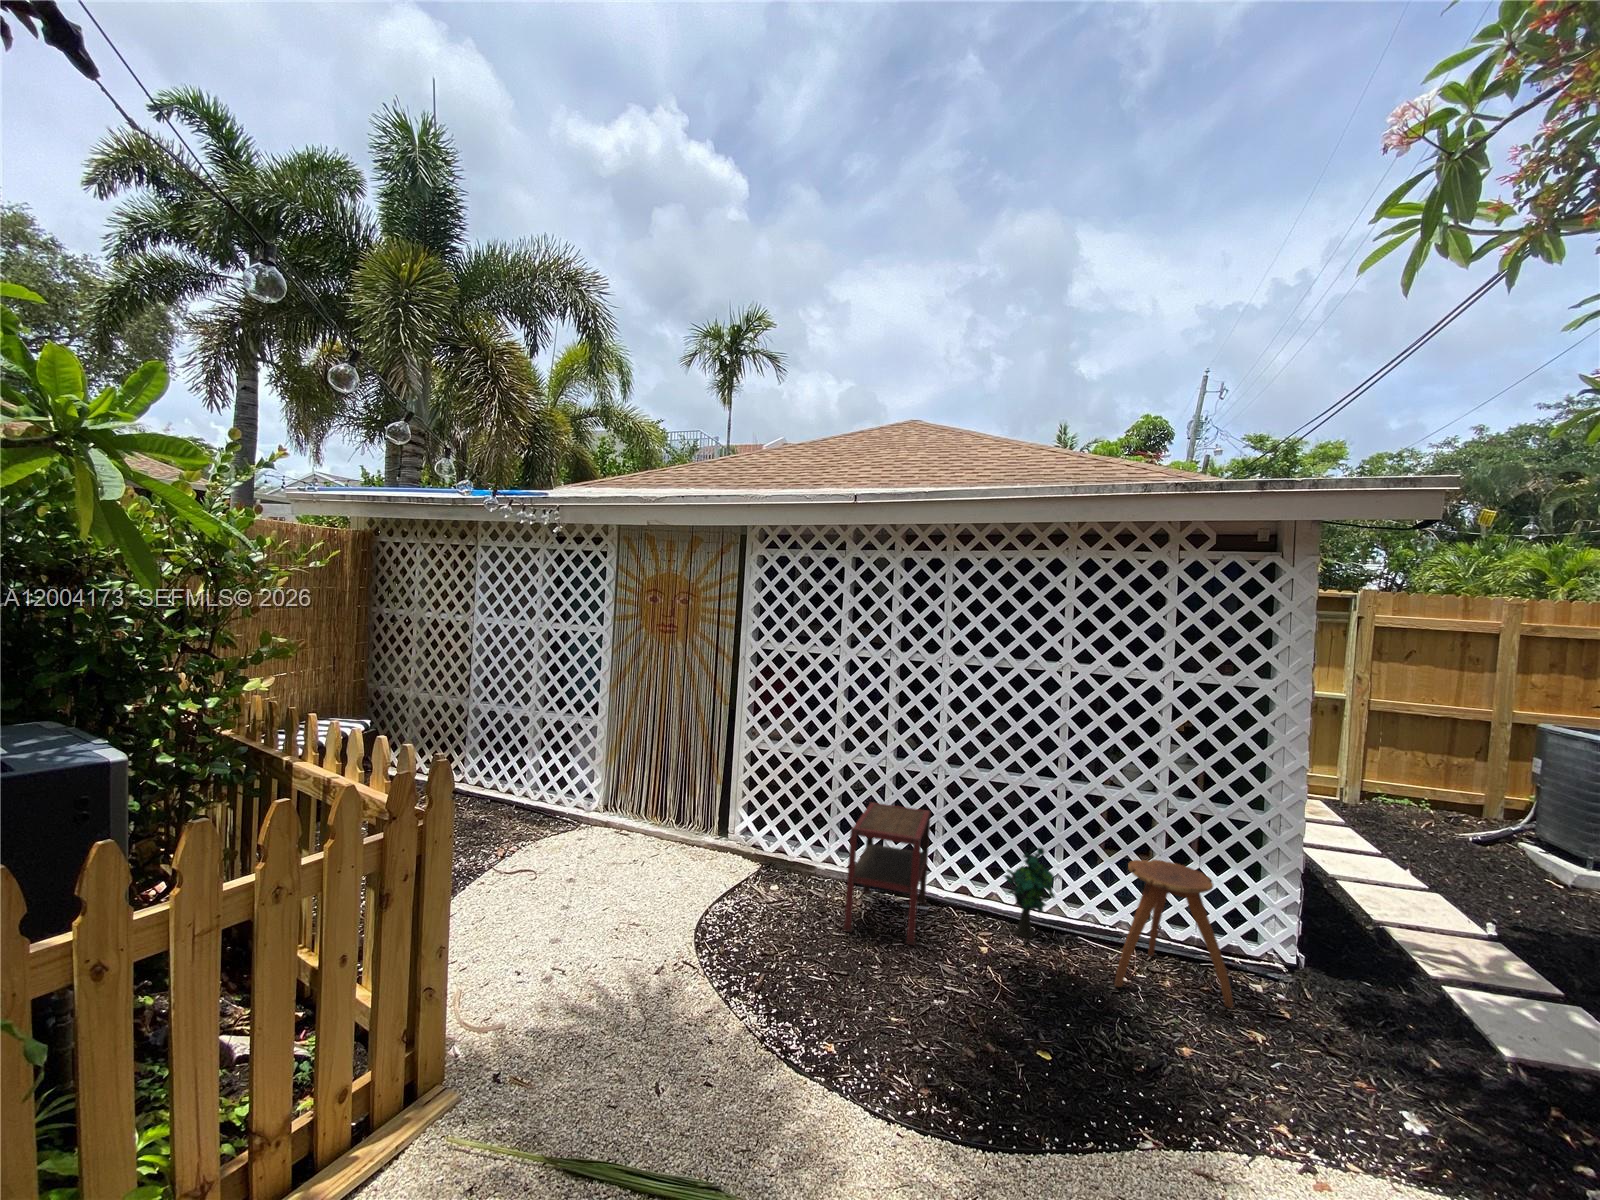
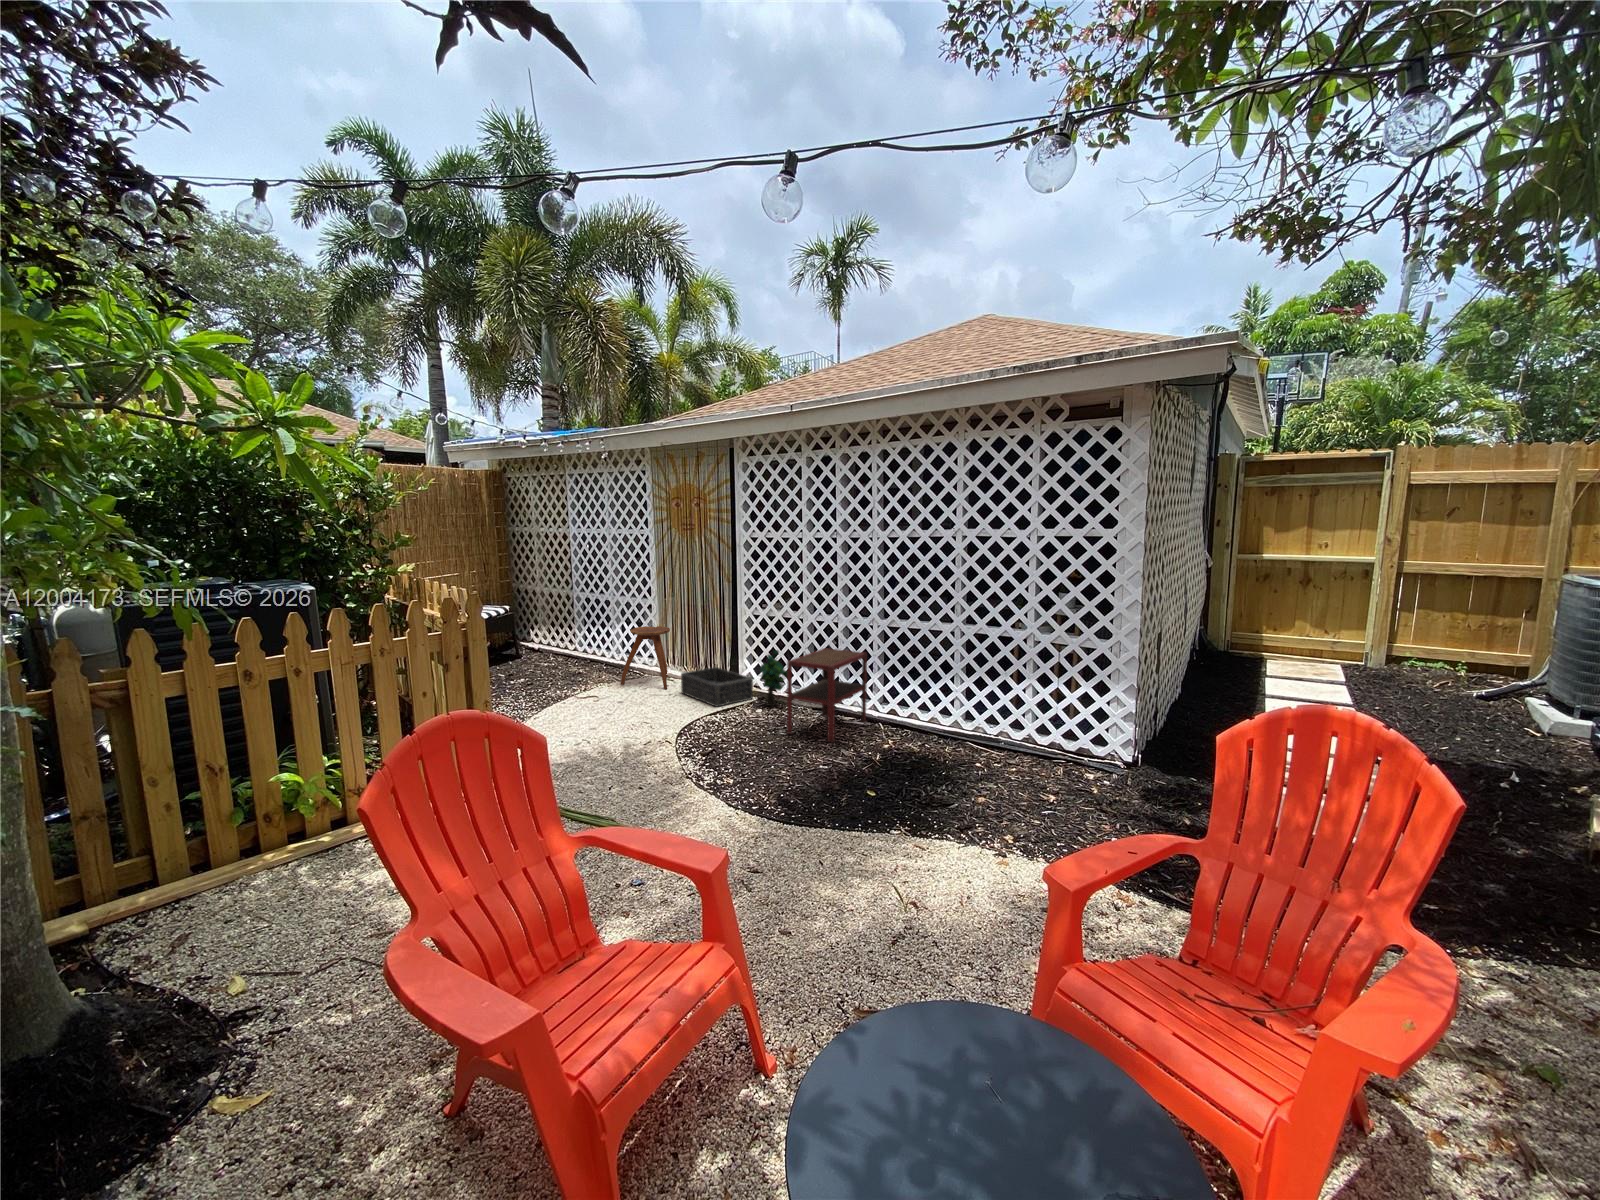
basket: none [651,817,756,882] -> present [681,667,753,707]
decorative plant: present [1004,848,1055,938] -> present [759,650,787,706]
stool: present [1114,860,1233,1008] -> present [621,626,670,689]

